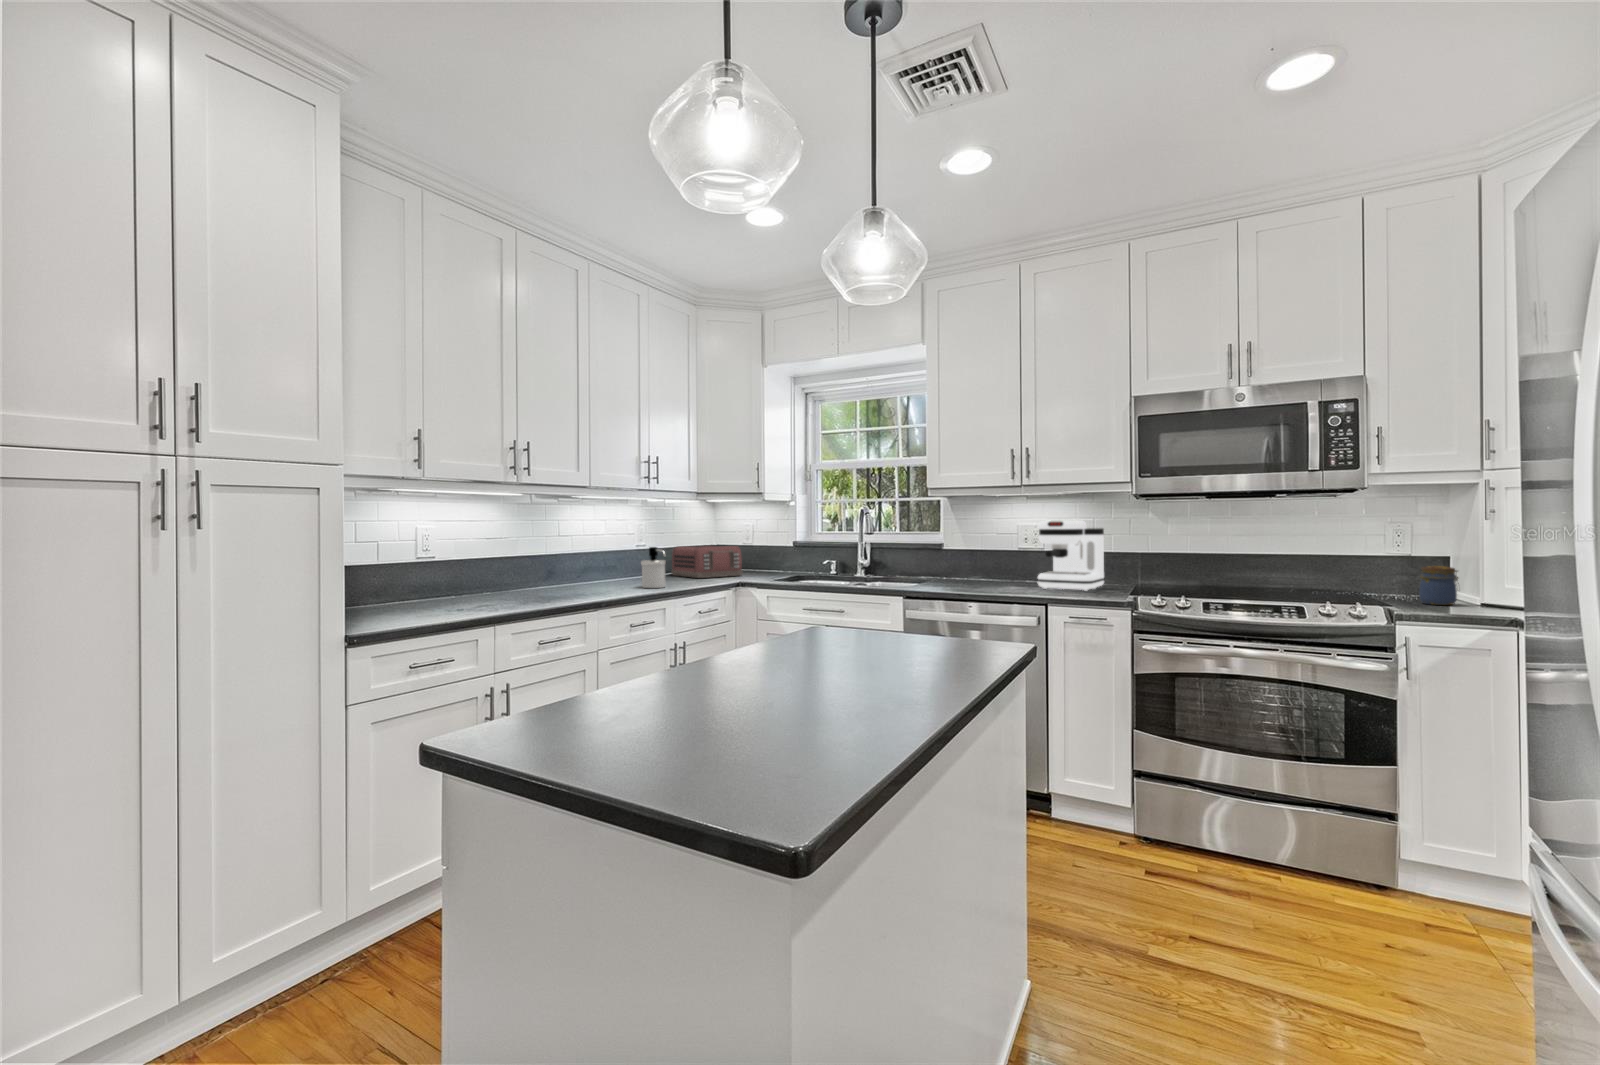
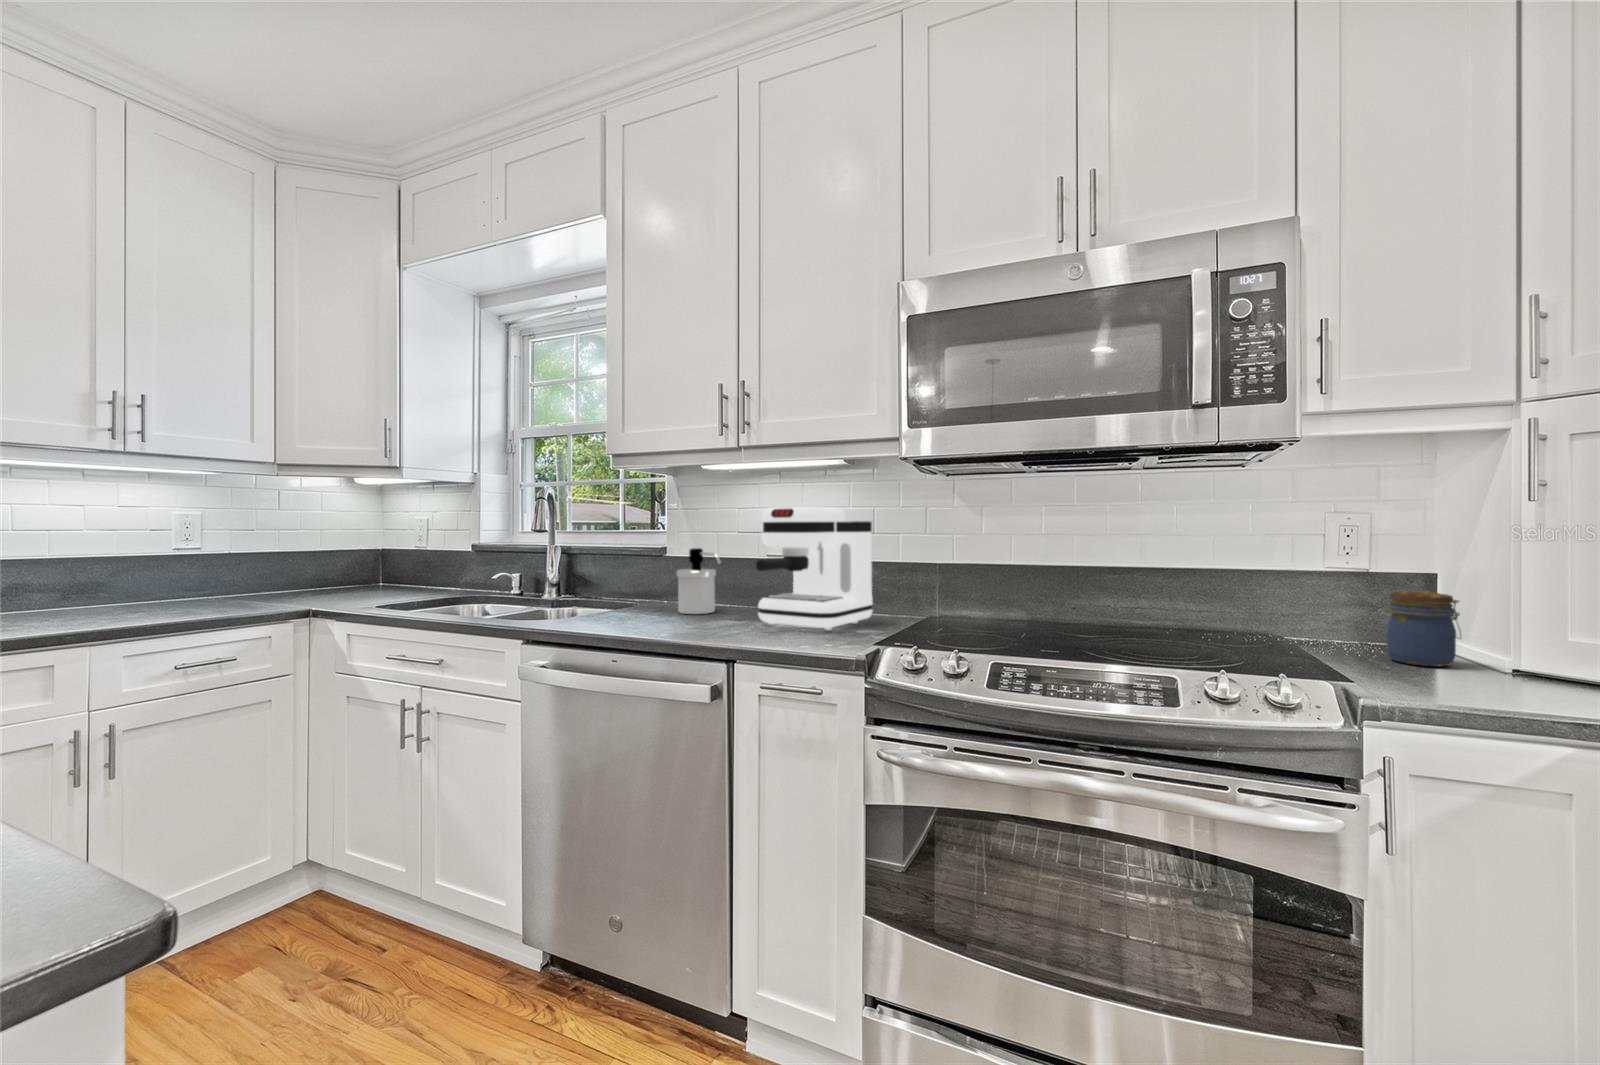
toaster: present [671,545,743,578] -> none [243,547,355,602]
soap dispenser: present [641,547,666,588] -> present [677,548,721,614]

